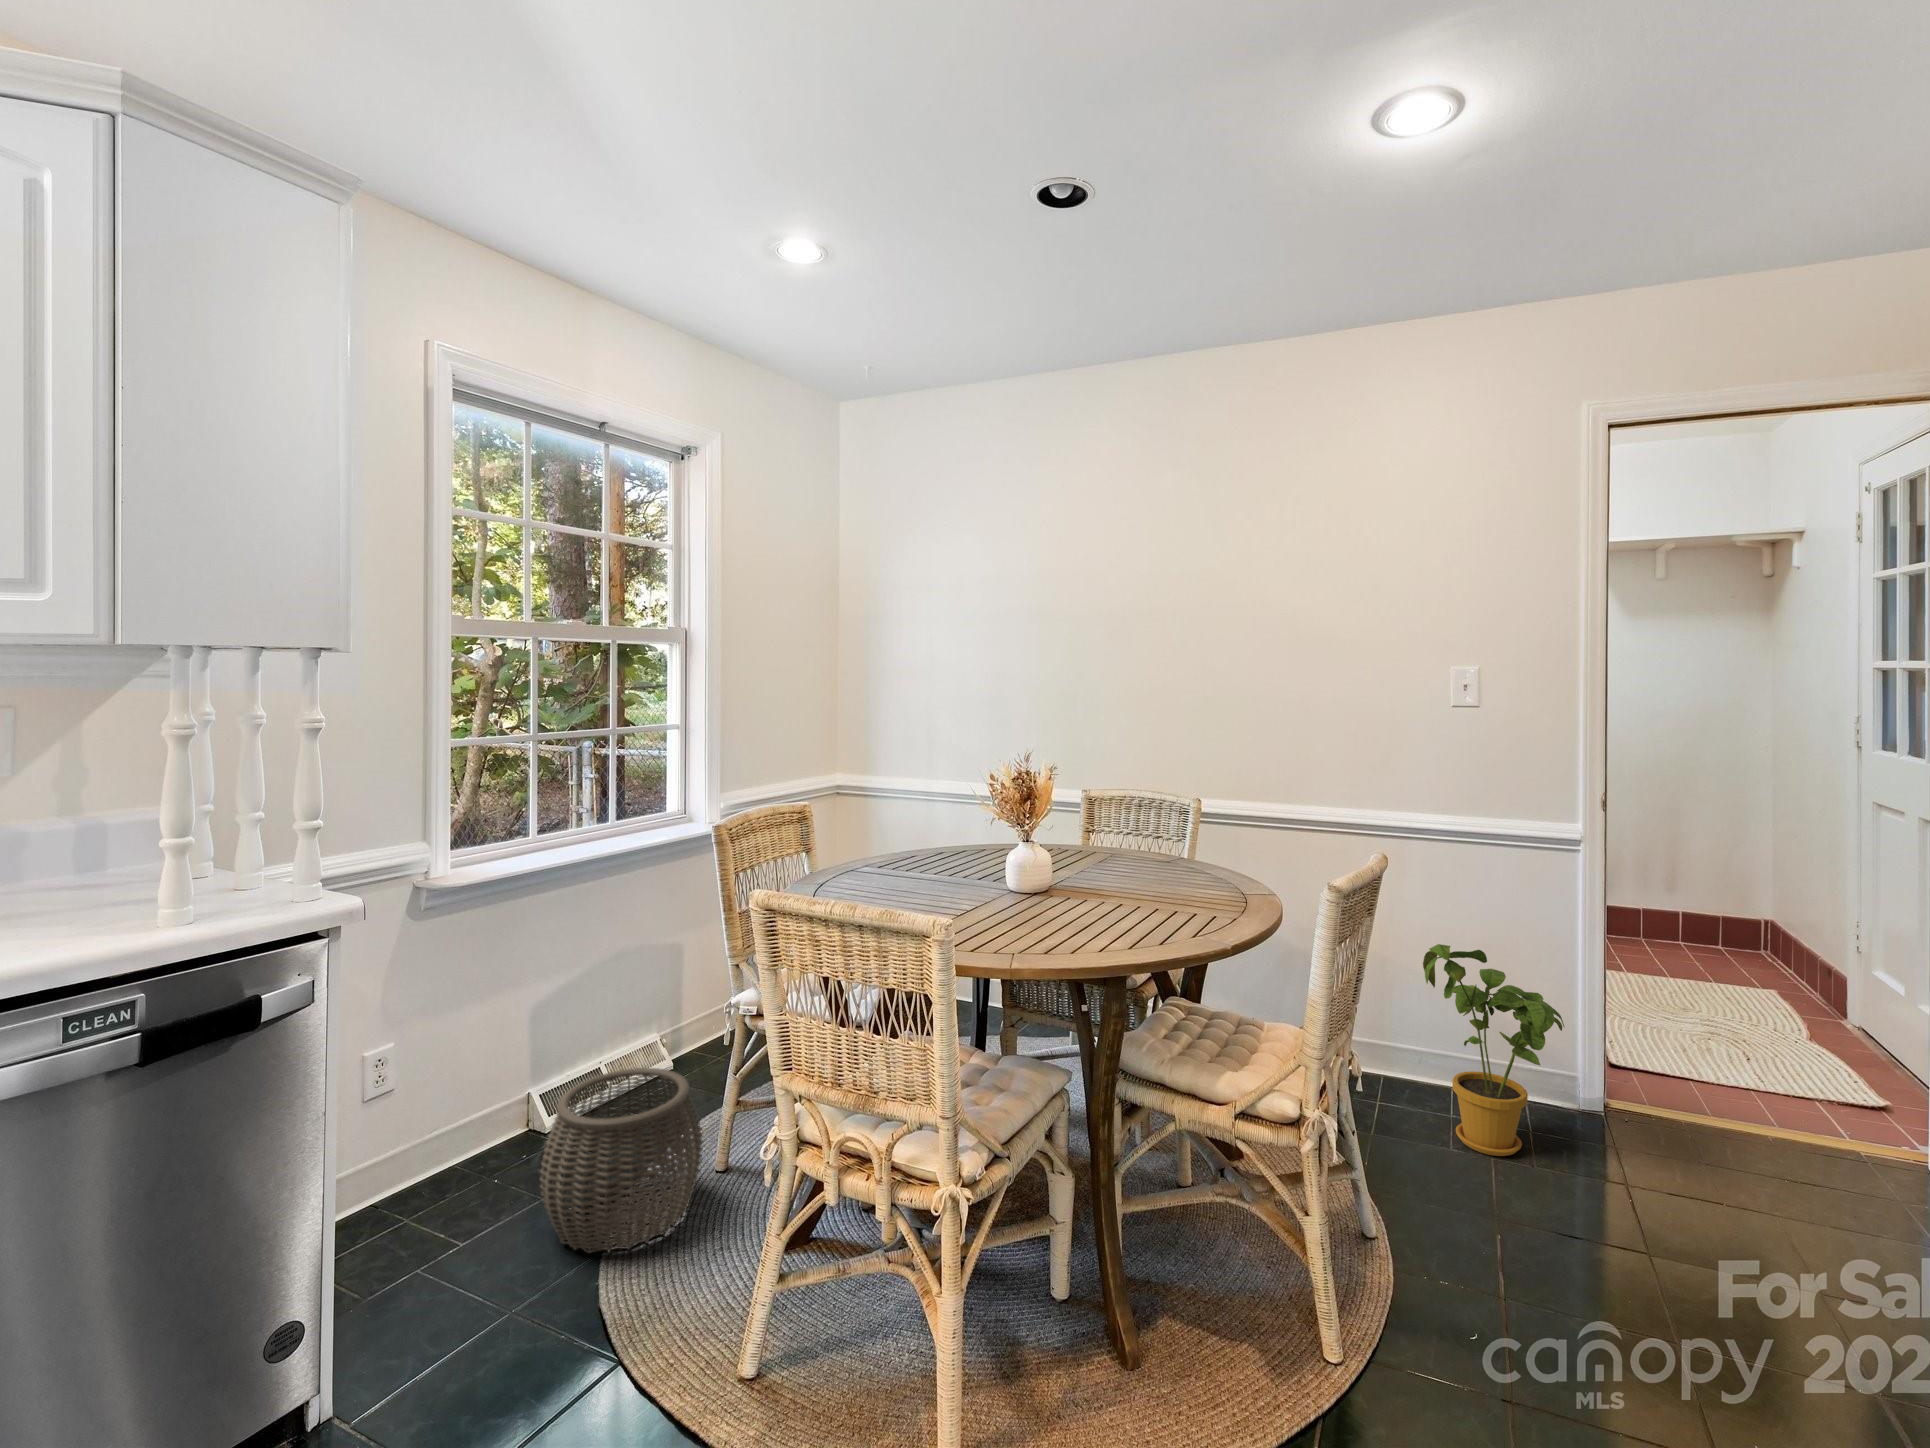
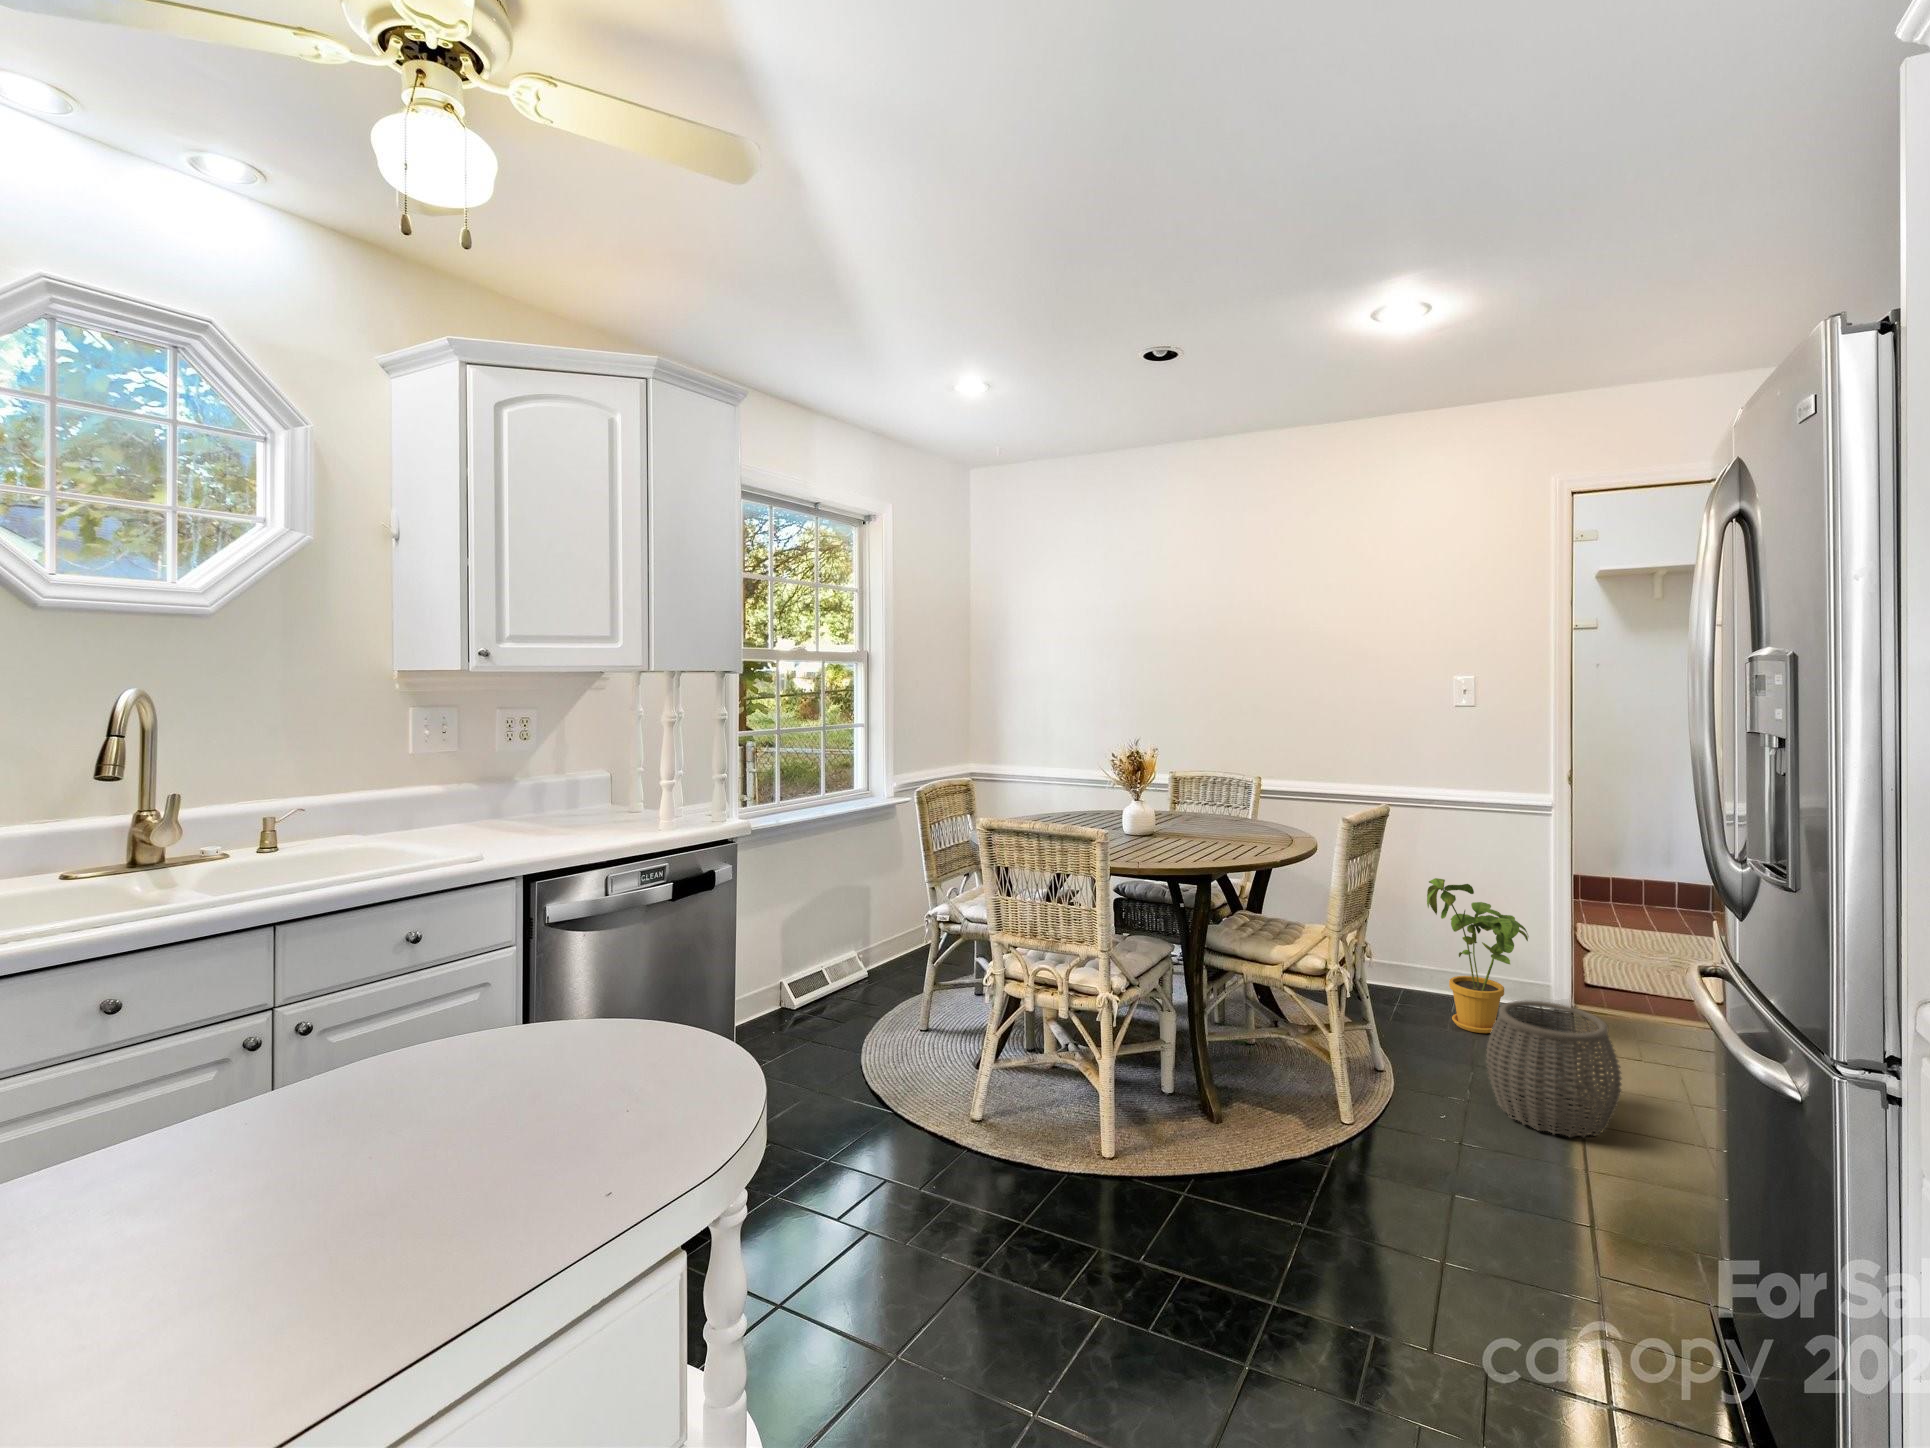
woven basket: present [540,1068,703,1253] -> present [1486,1000,1622,1137]

